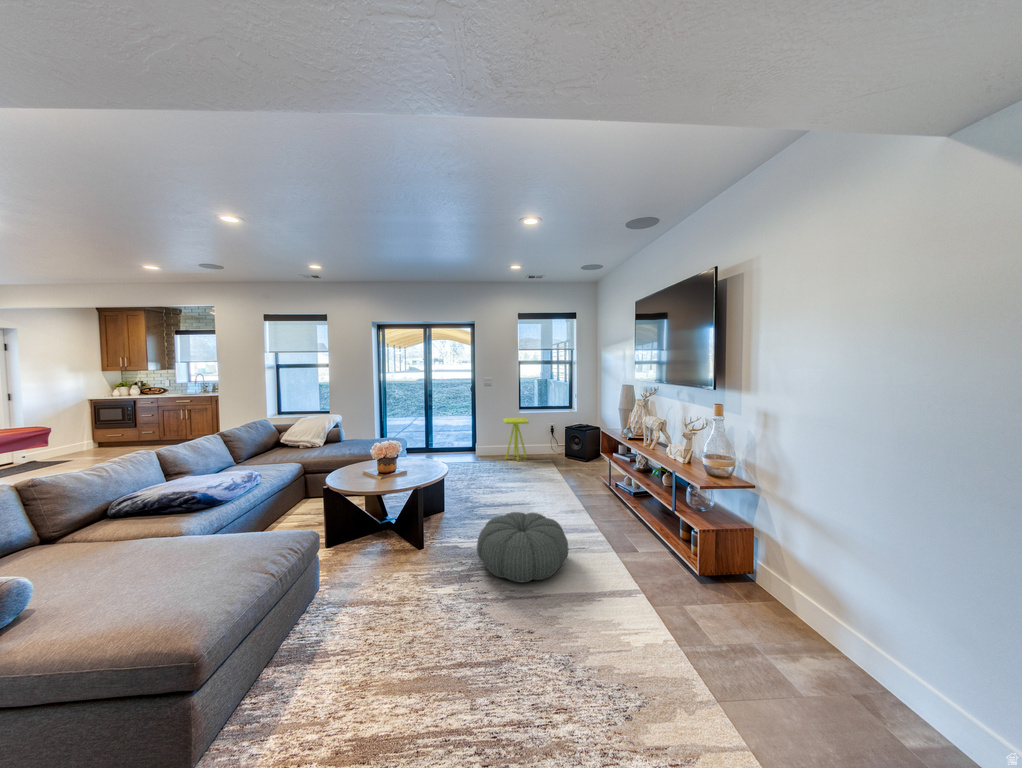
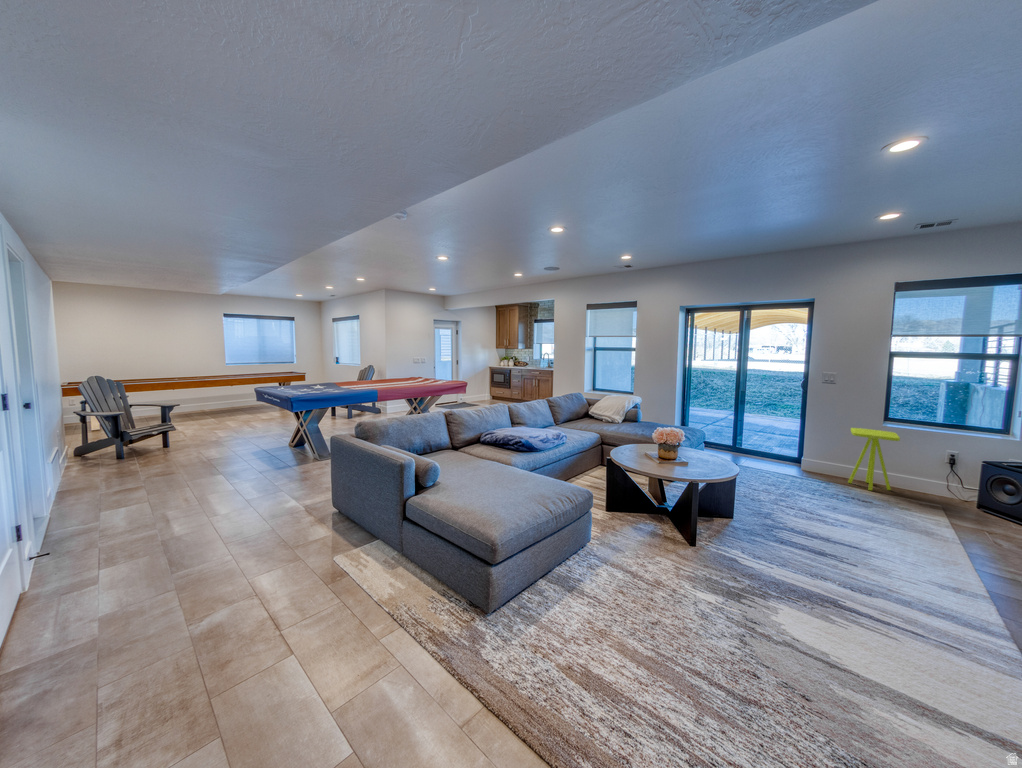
pouf: present [477,512,568,582] -> none [756,545,916,654]

